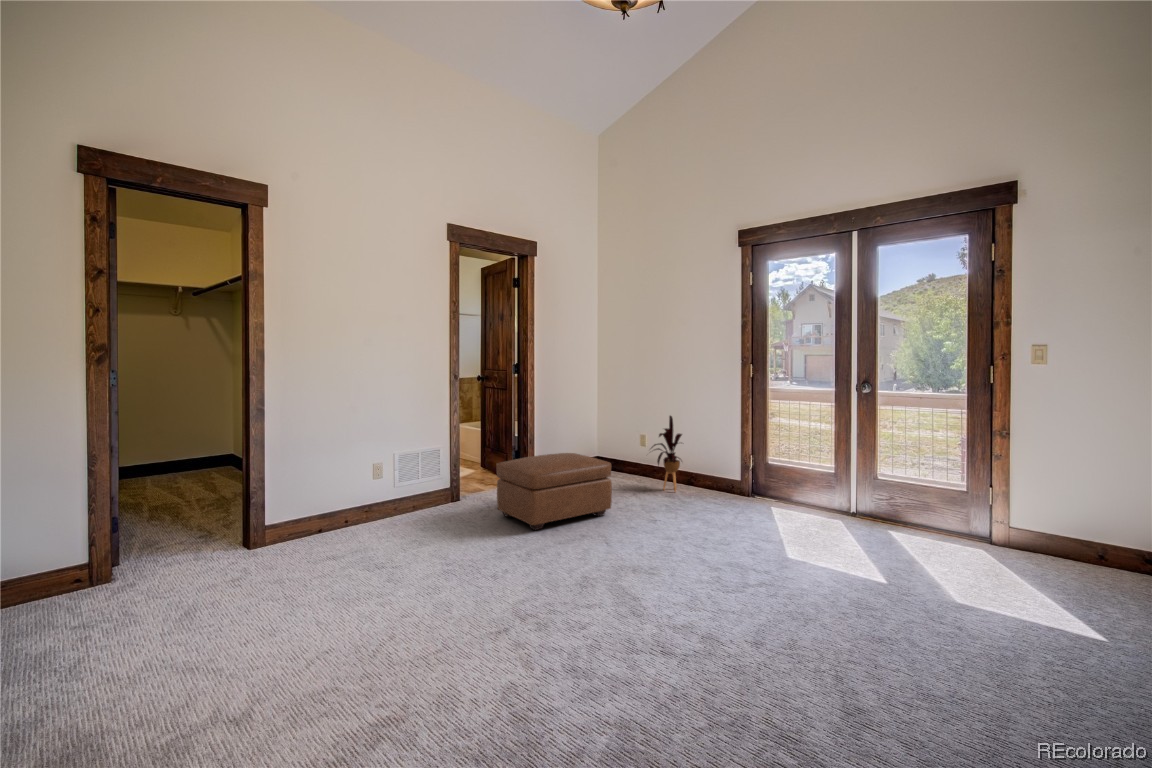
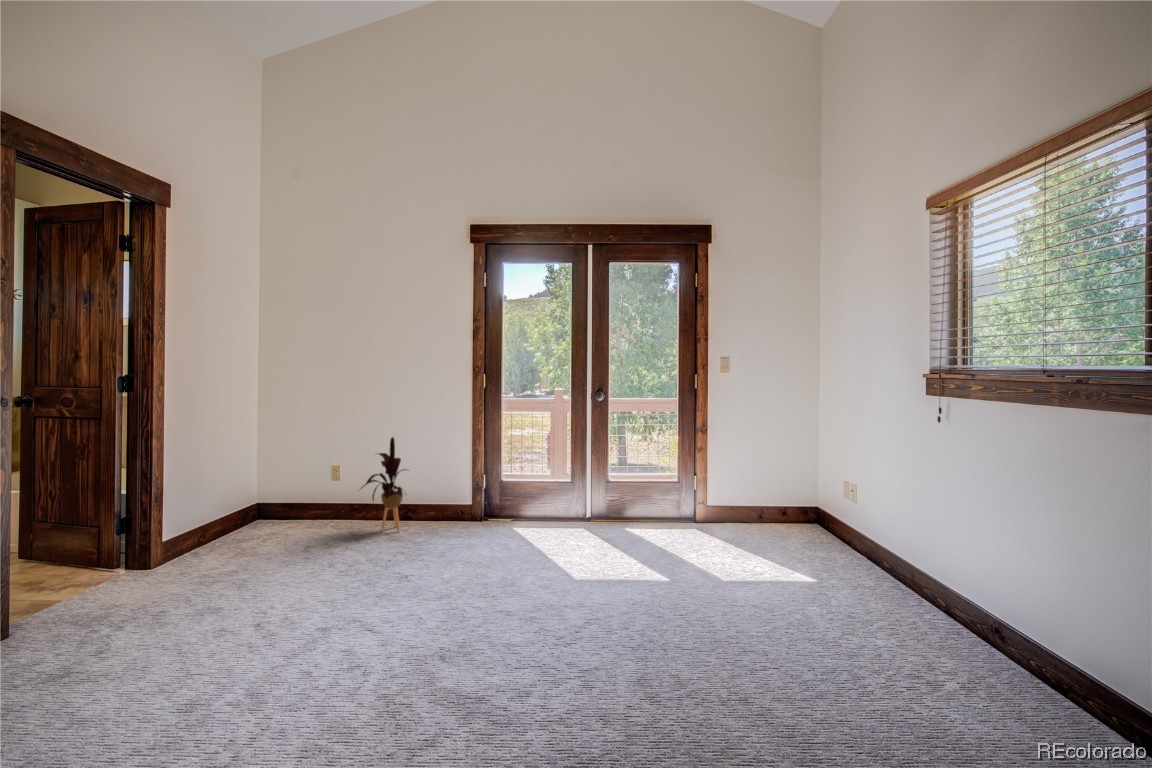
ottoman: present [496,453,612,530] -> none [124,508,342,654]

